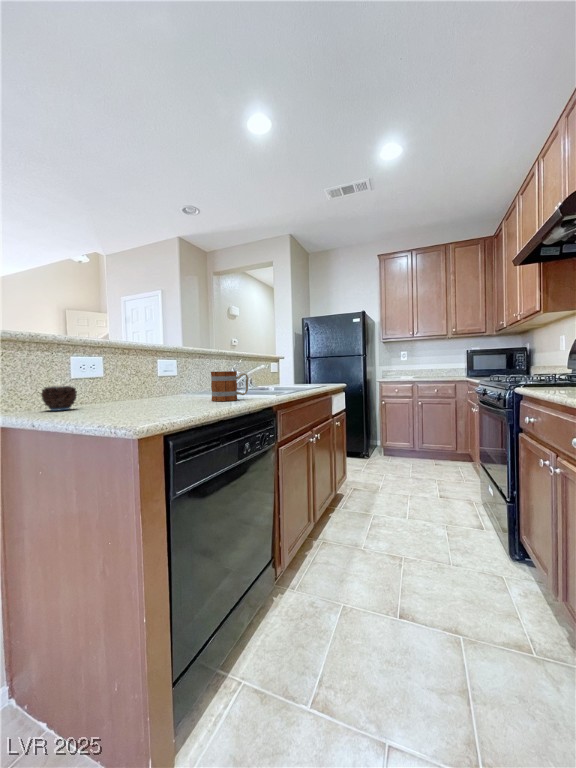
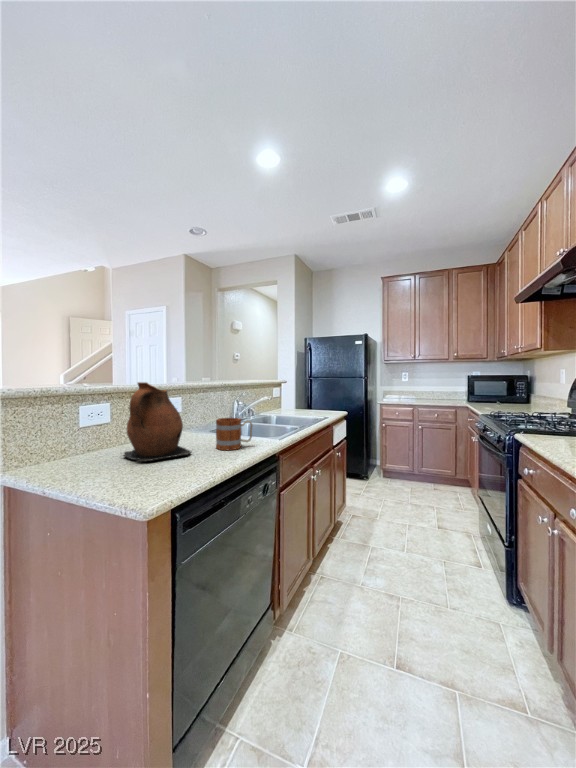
ceramic pitcher: none [113,327,187,406] -> present [124,382,191,462]
candle: present [41,386,77,411] -> none [51,438,86,468]

